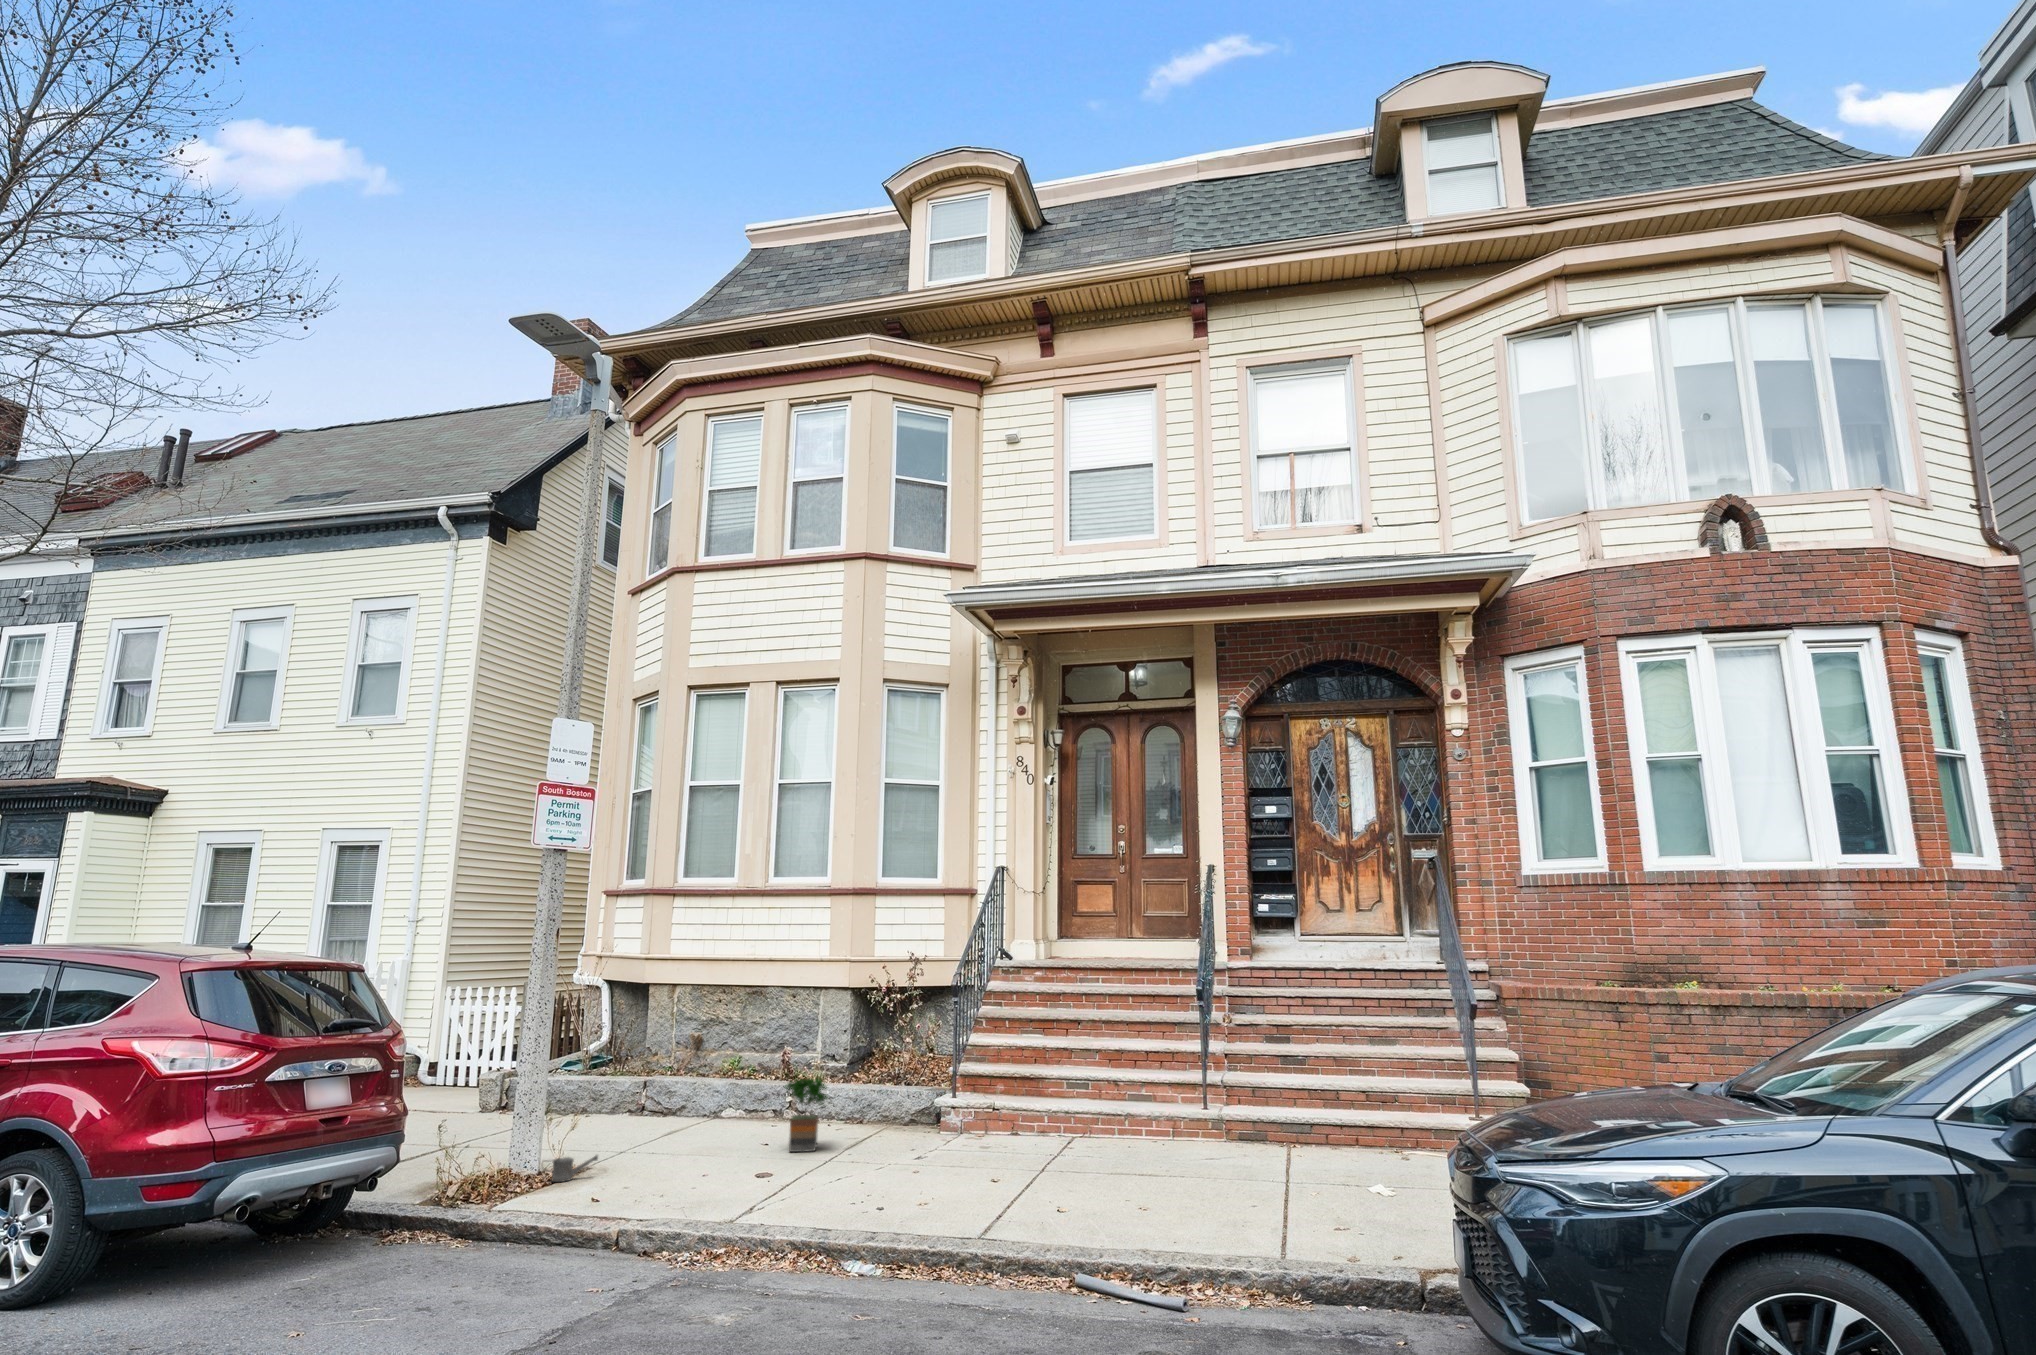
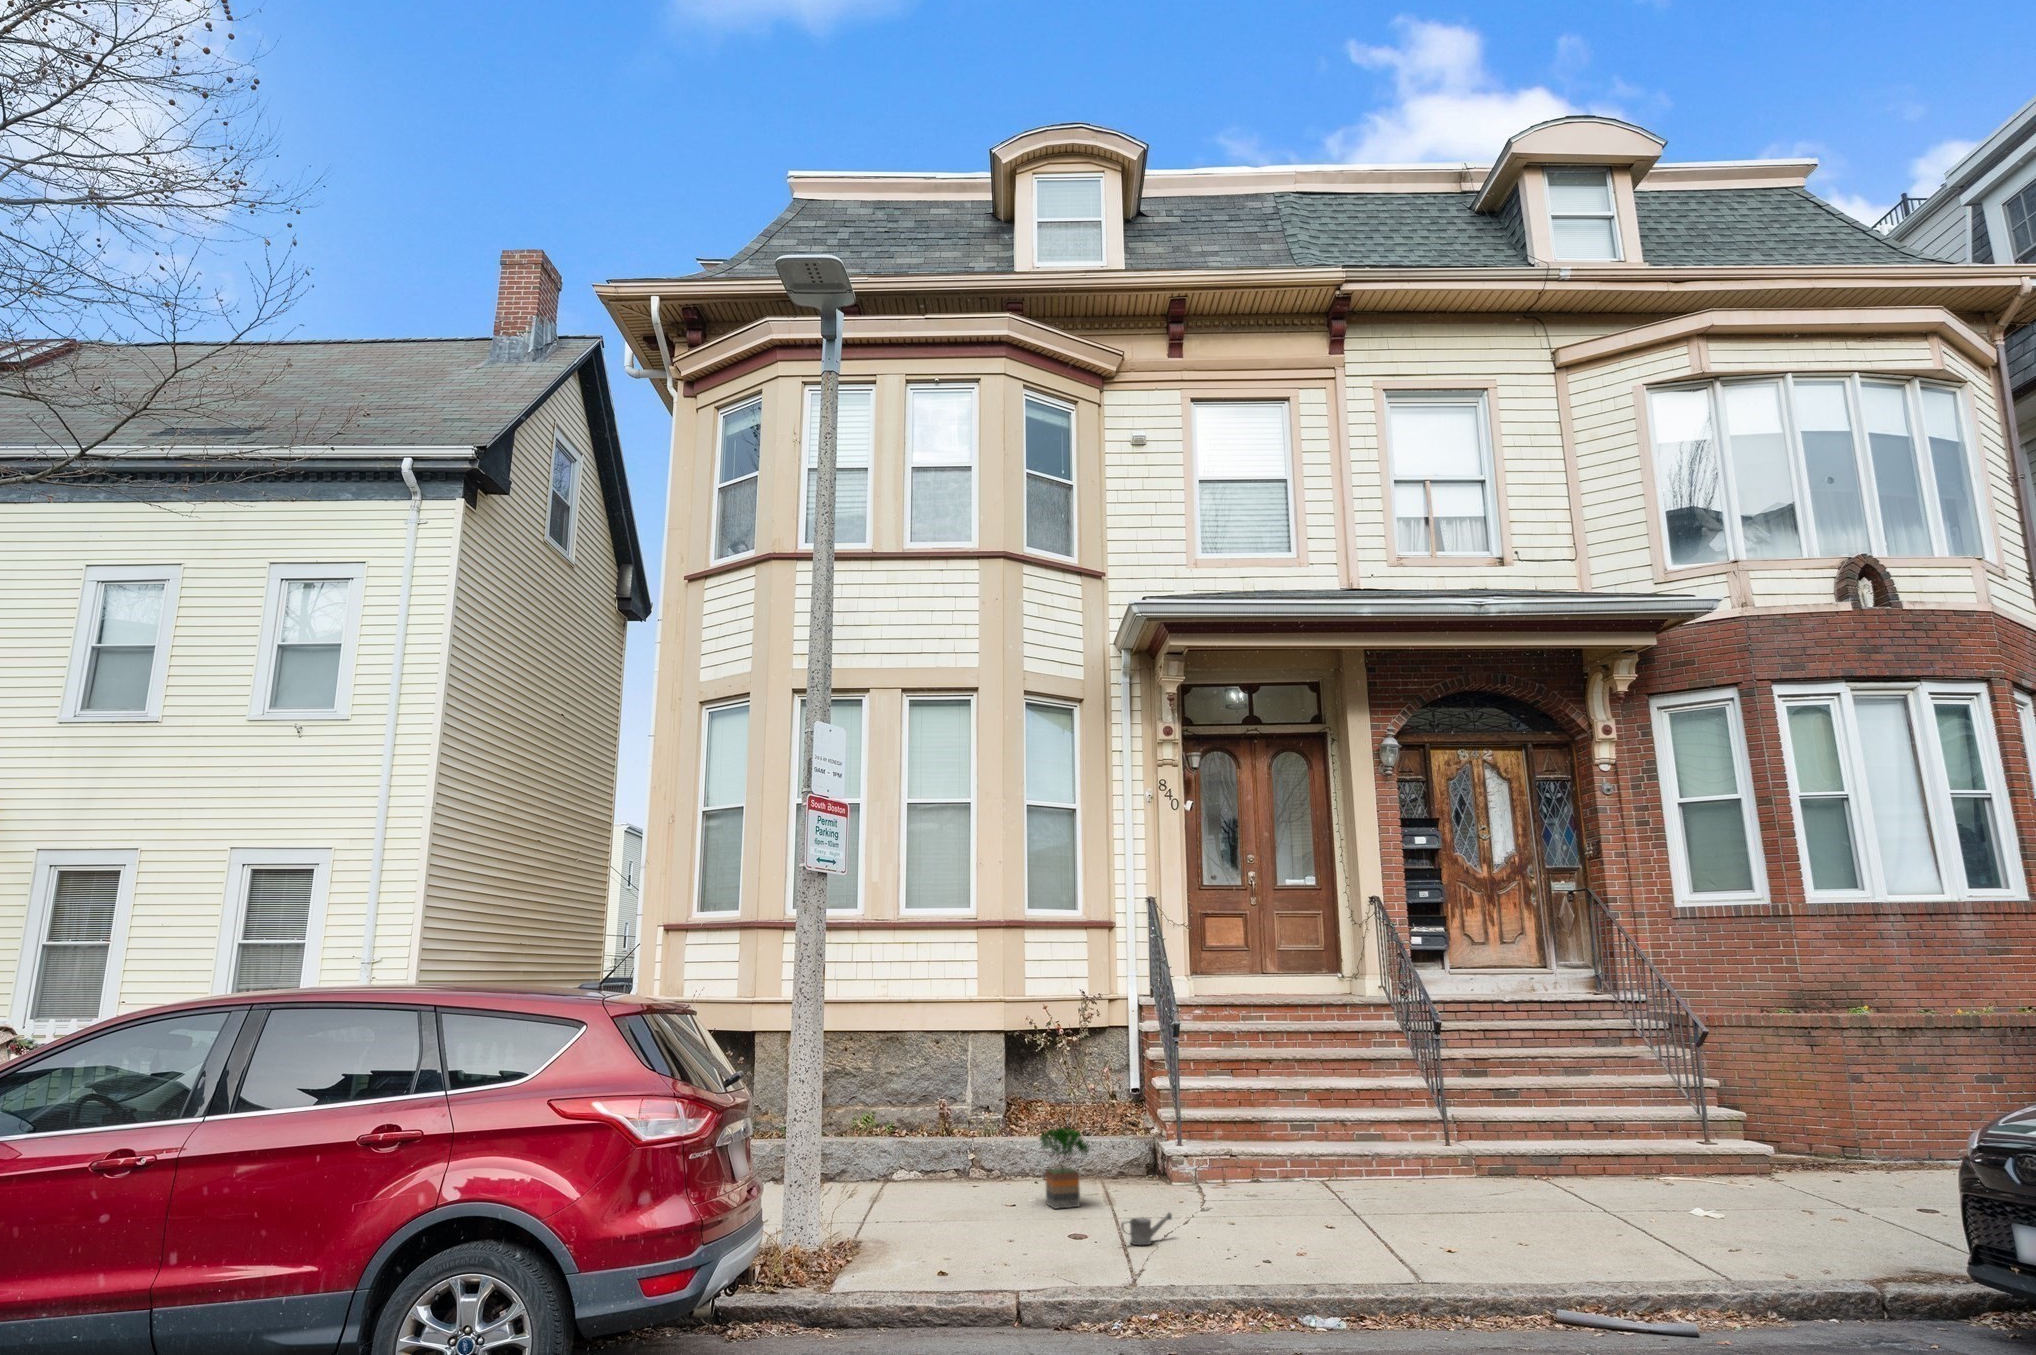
watering can: present [542,1155,598,1182] -> present [1121,1212,1172,1245]

